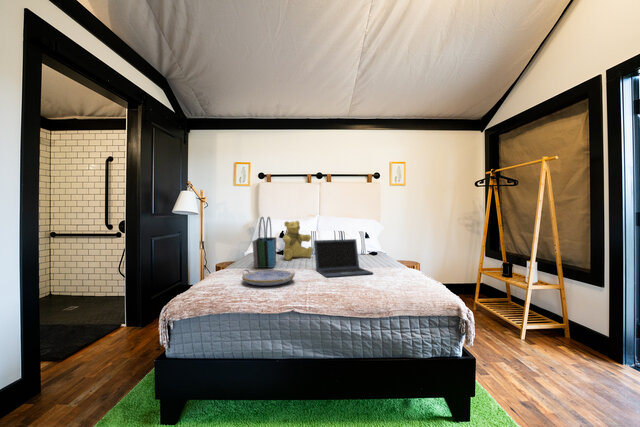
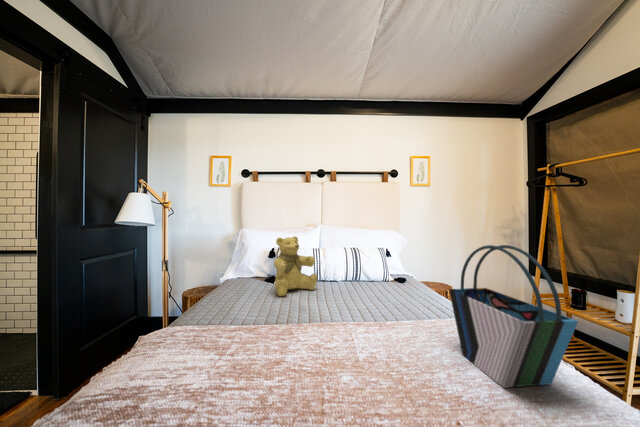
tote bag: present [253,217,276,268] -> present [449,245,578,388]
laptop: present [314,239,373,277] -> none [325,269,429,346]
serving tray: present [242,269,295,286] -> none [195,333,299,385]

